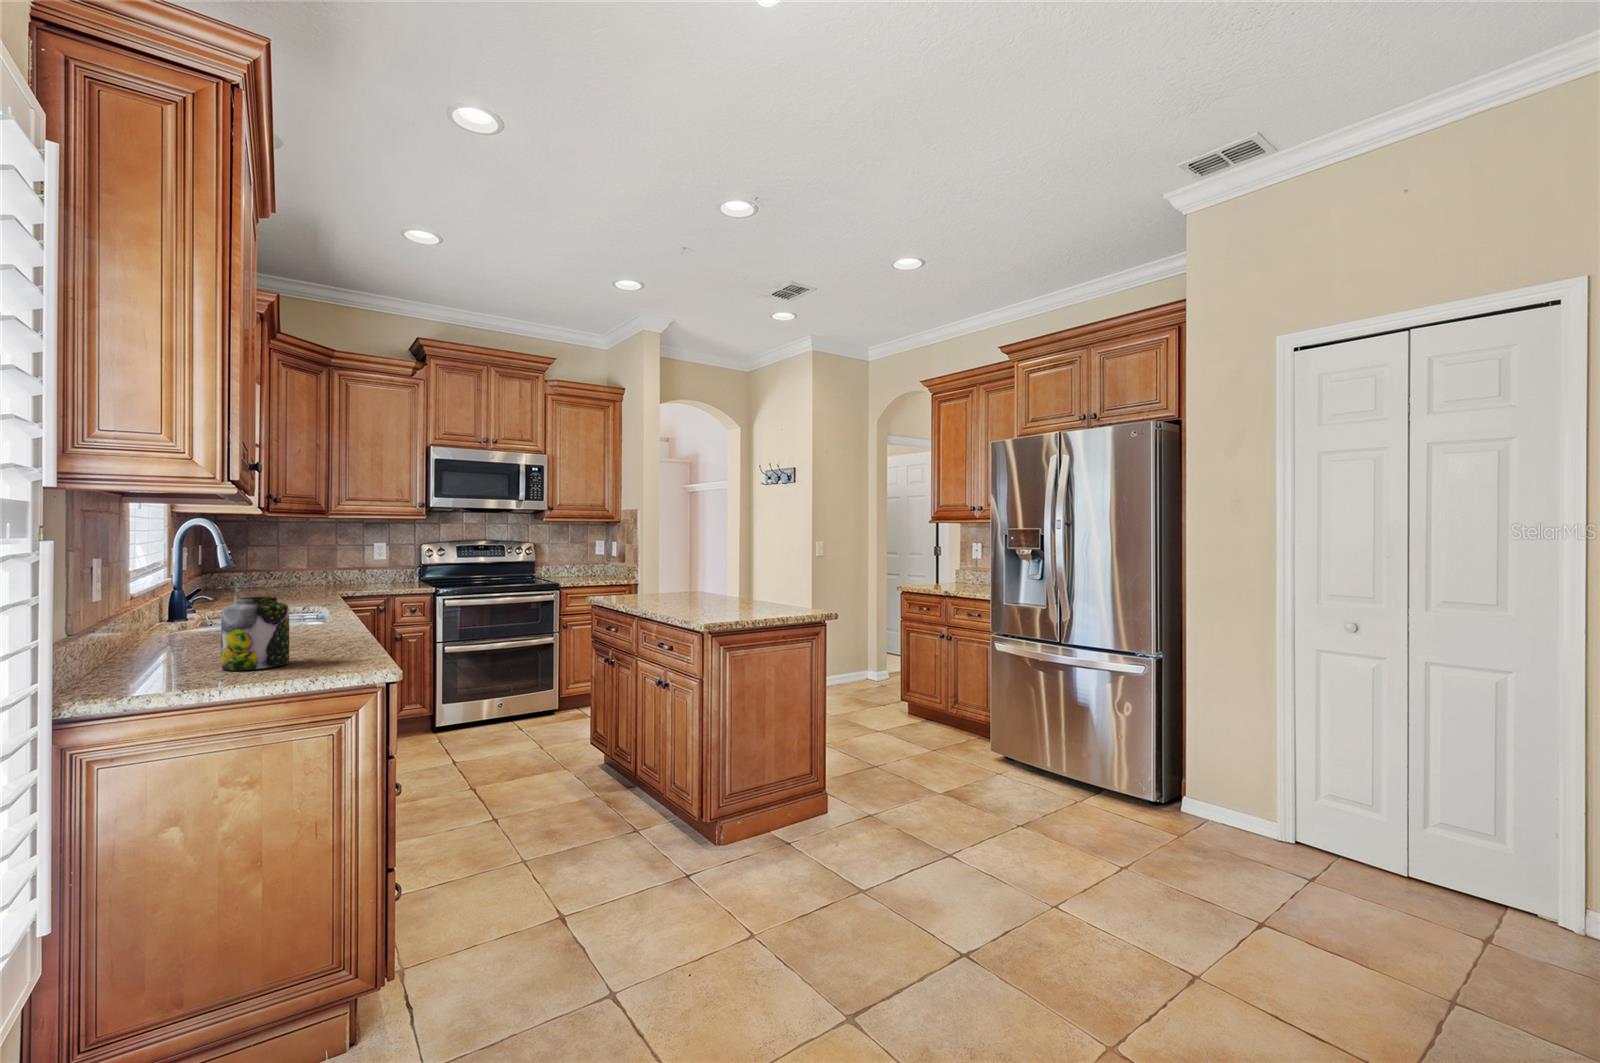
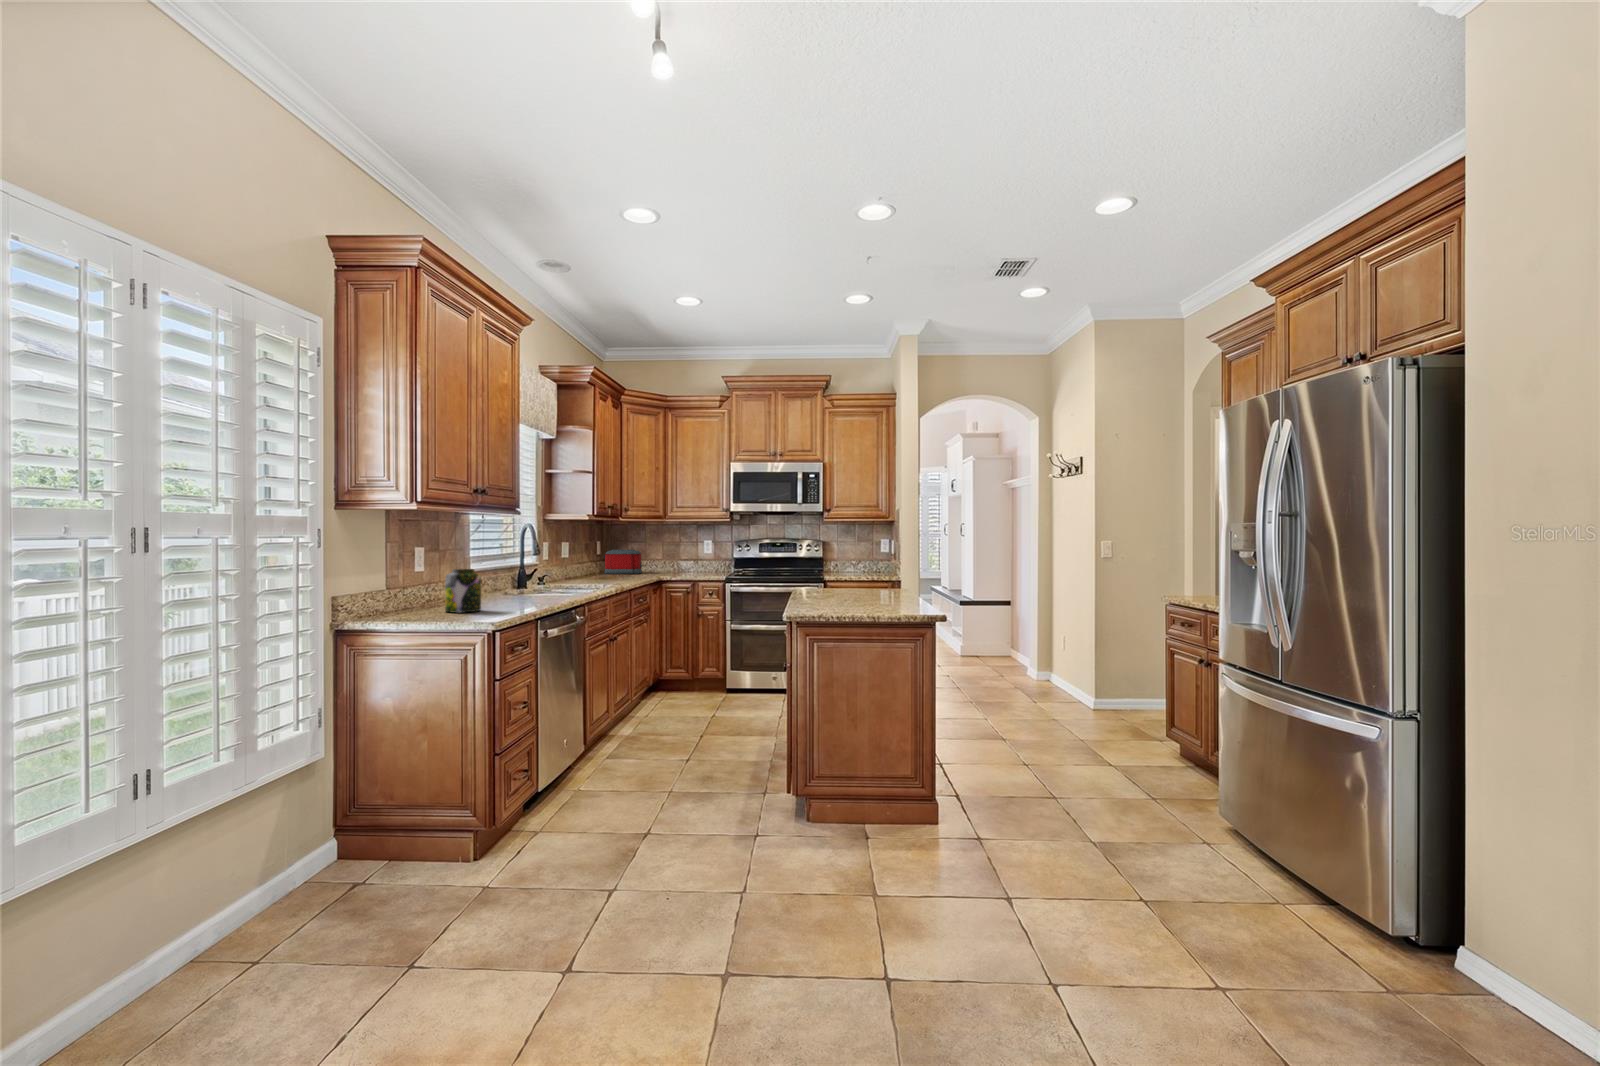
toaster: none [229,557,298,593] -> present [604,550,642,574]

